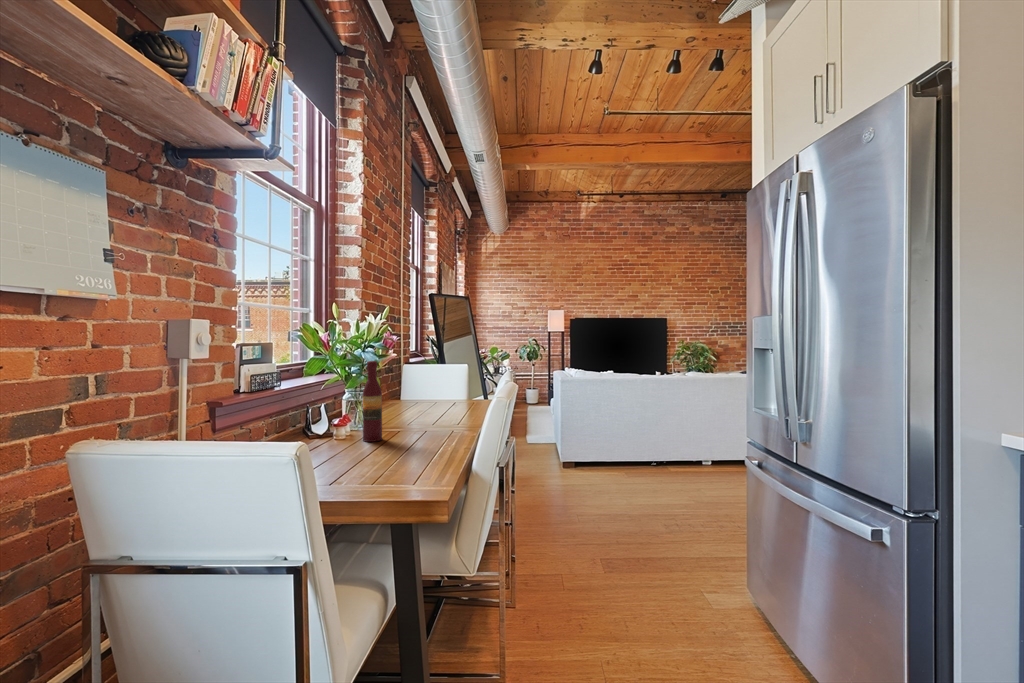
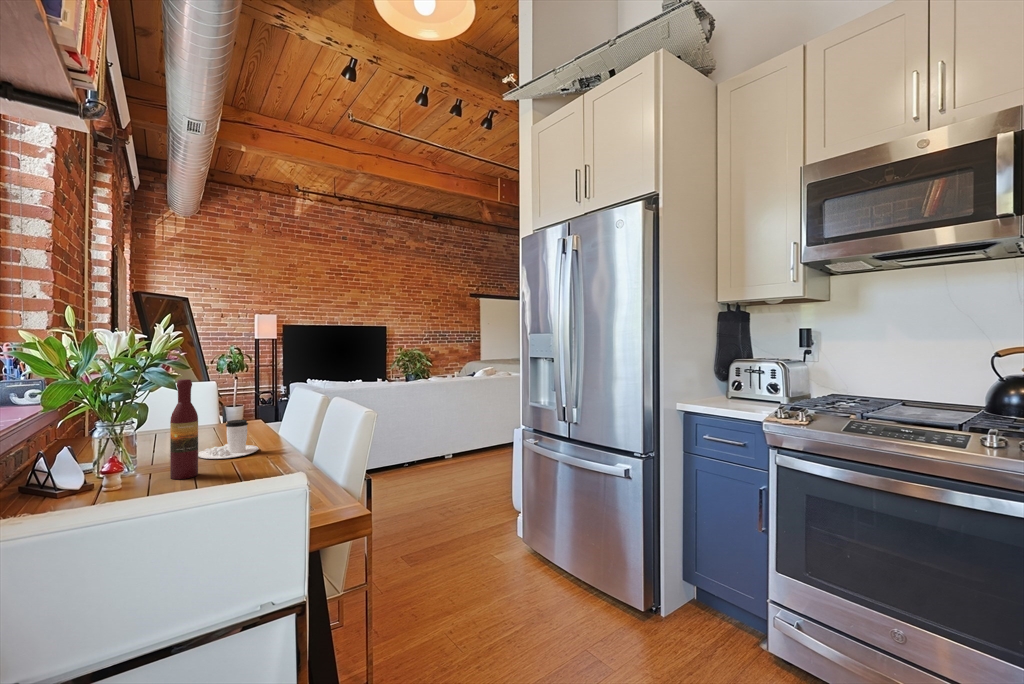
coffee cup: none [403,398,449,430] -> present [198,420,259,459]

